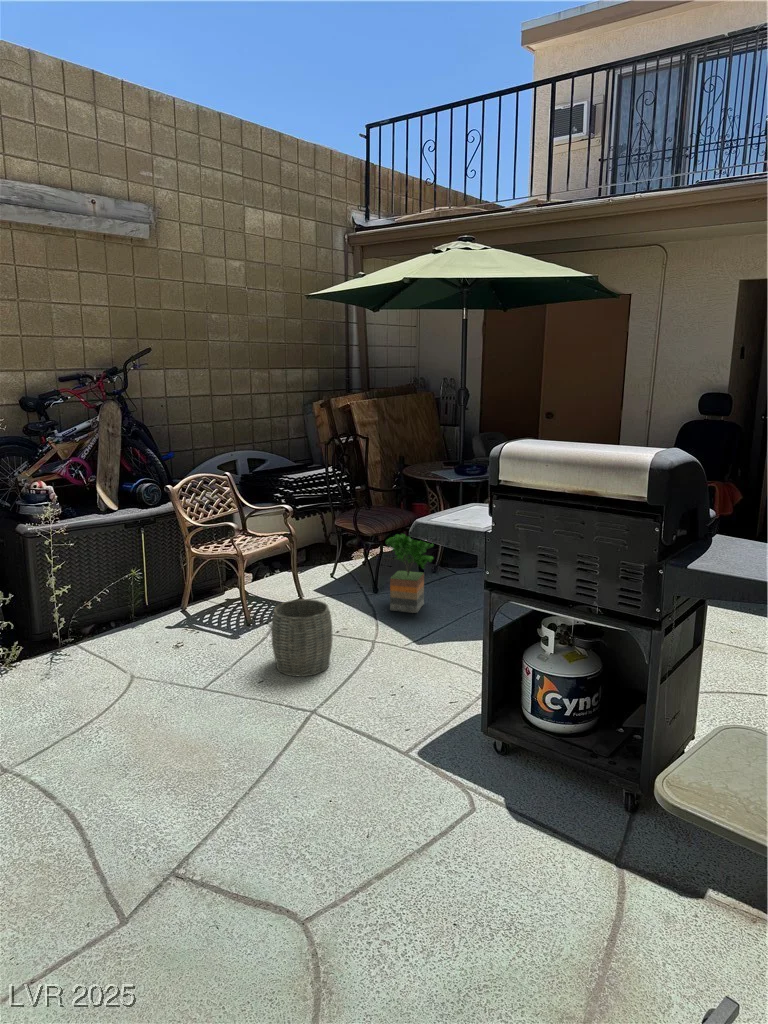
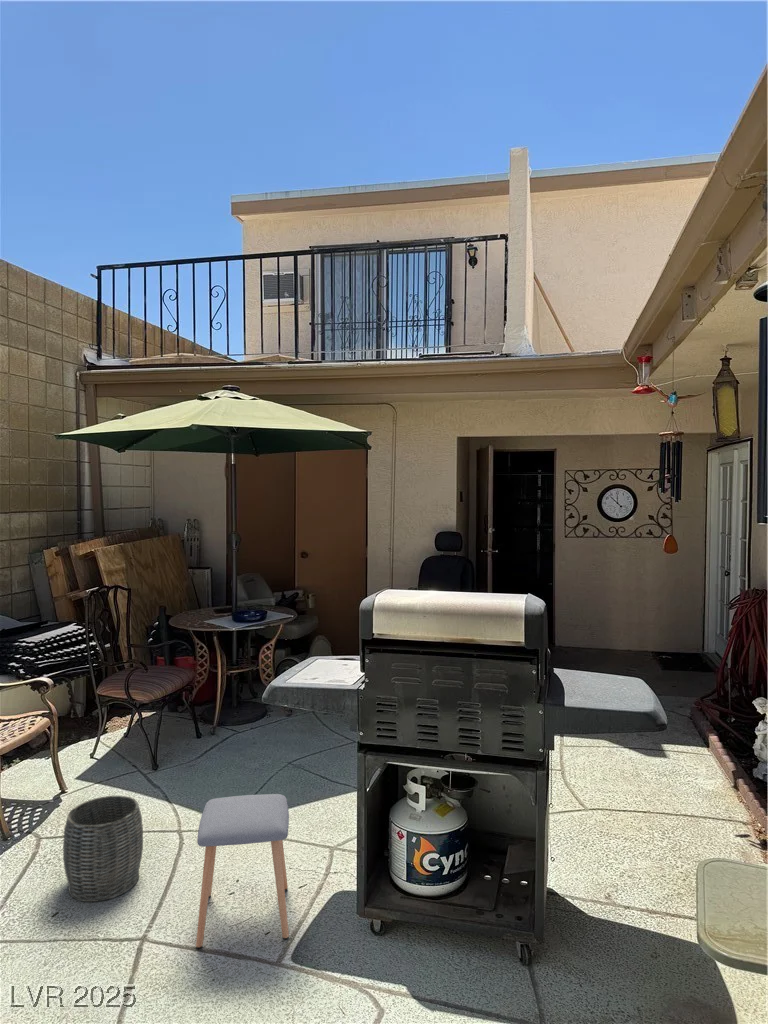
potted tree: present [387,534,433,613] -> none [172,694,231,788]
stool: none [348,613,440,738] -> present [196,794,289,949]

